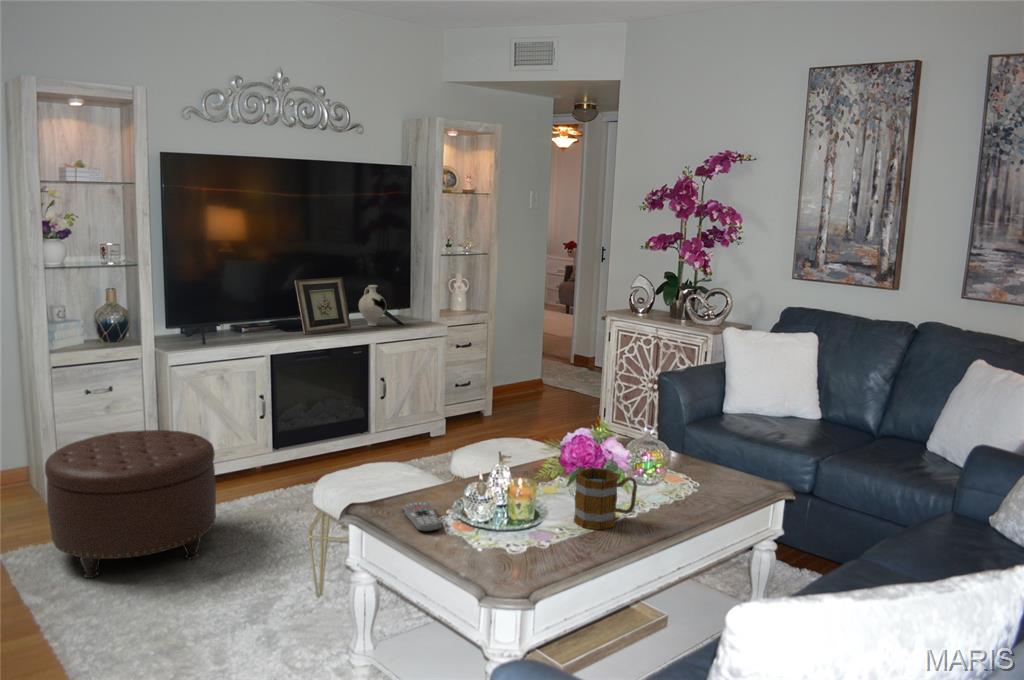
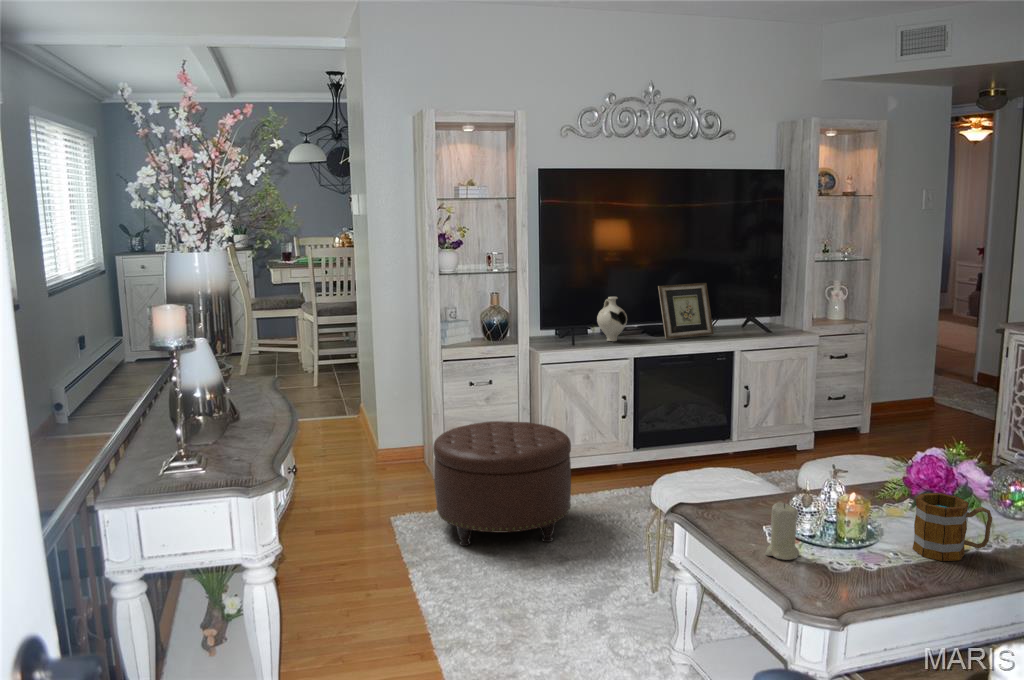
decorative vase: present [359,285,386,326] -> present [597,297,627,341]
candle: none [448,493,480,550] -> present [765,503,799,560]
remote control: present [402,502,441,532] -> none [727,508,763,538]

